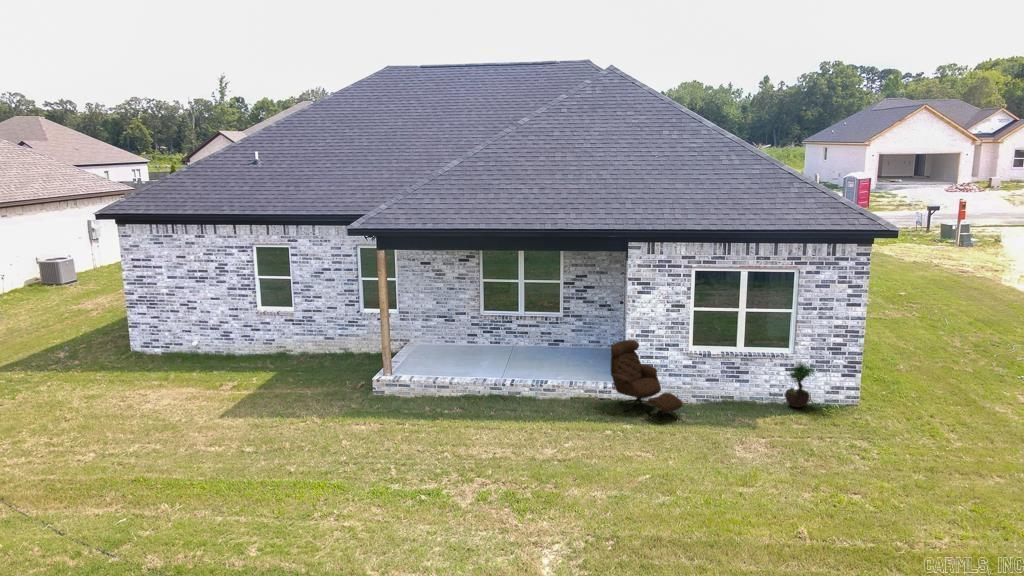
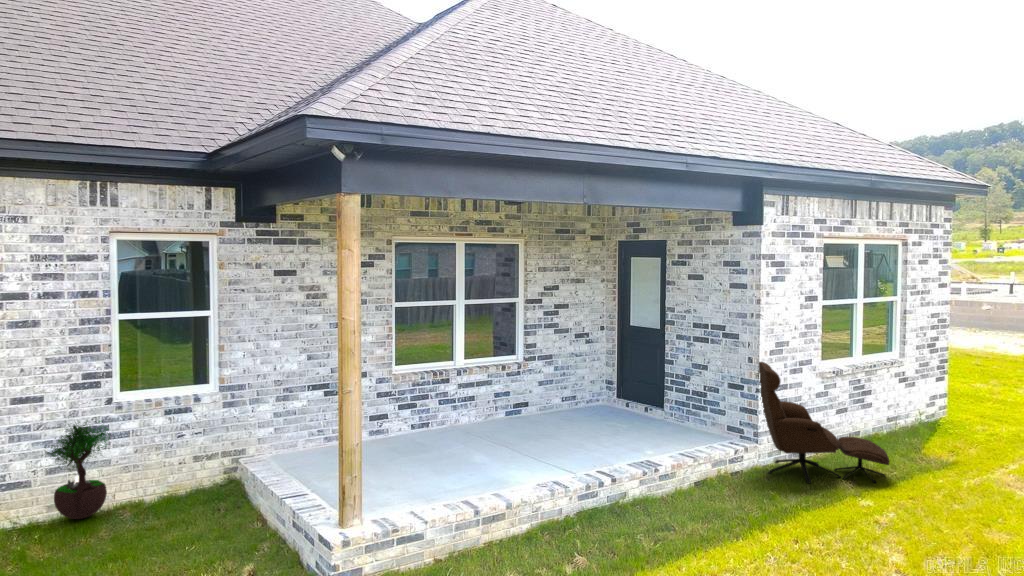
potted tree: present [785,362,815,407] -> present [42,421,109,519]

